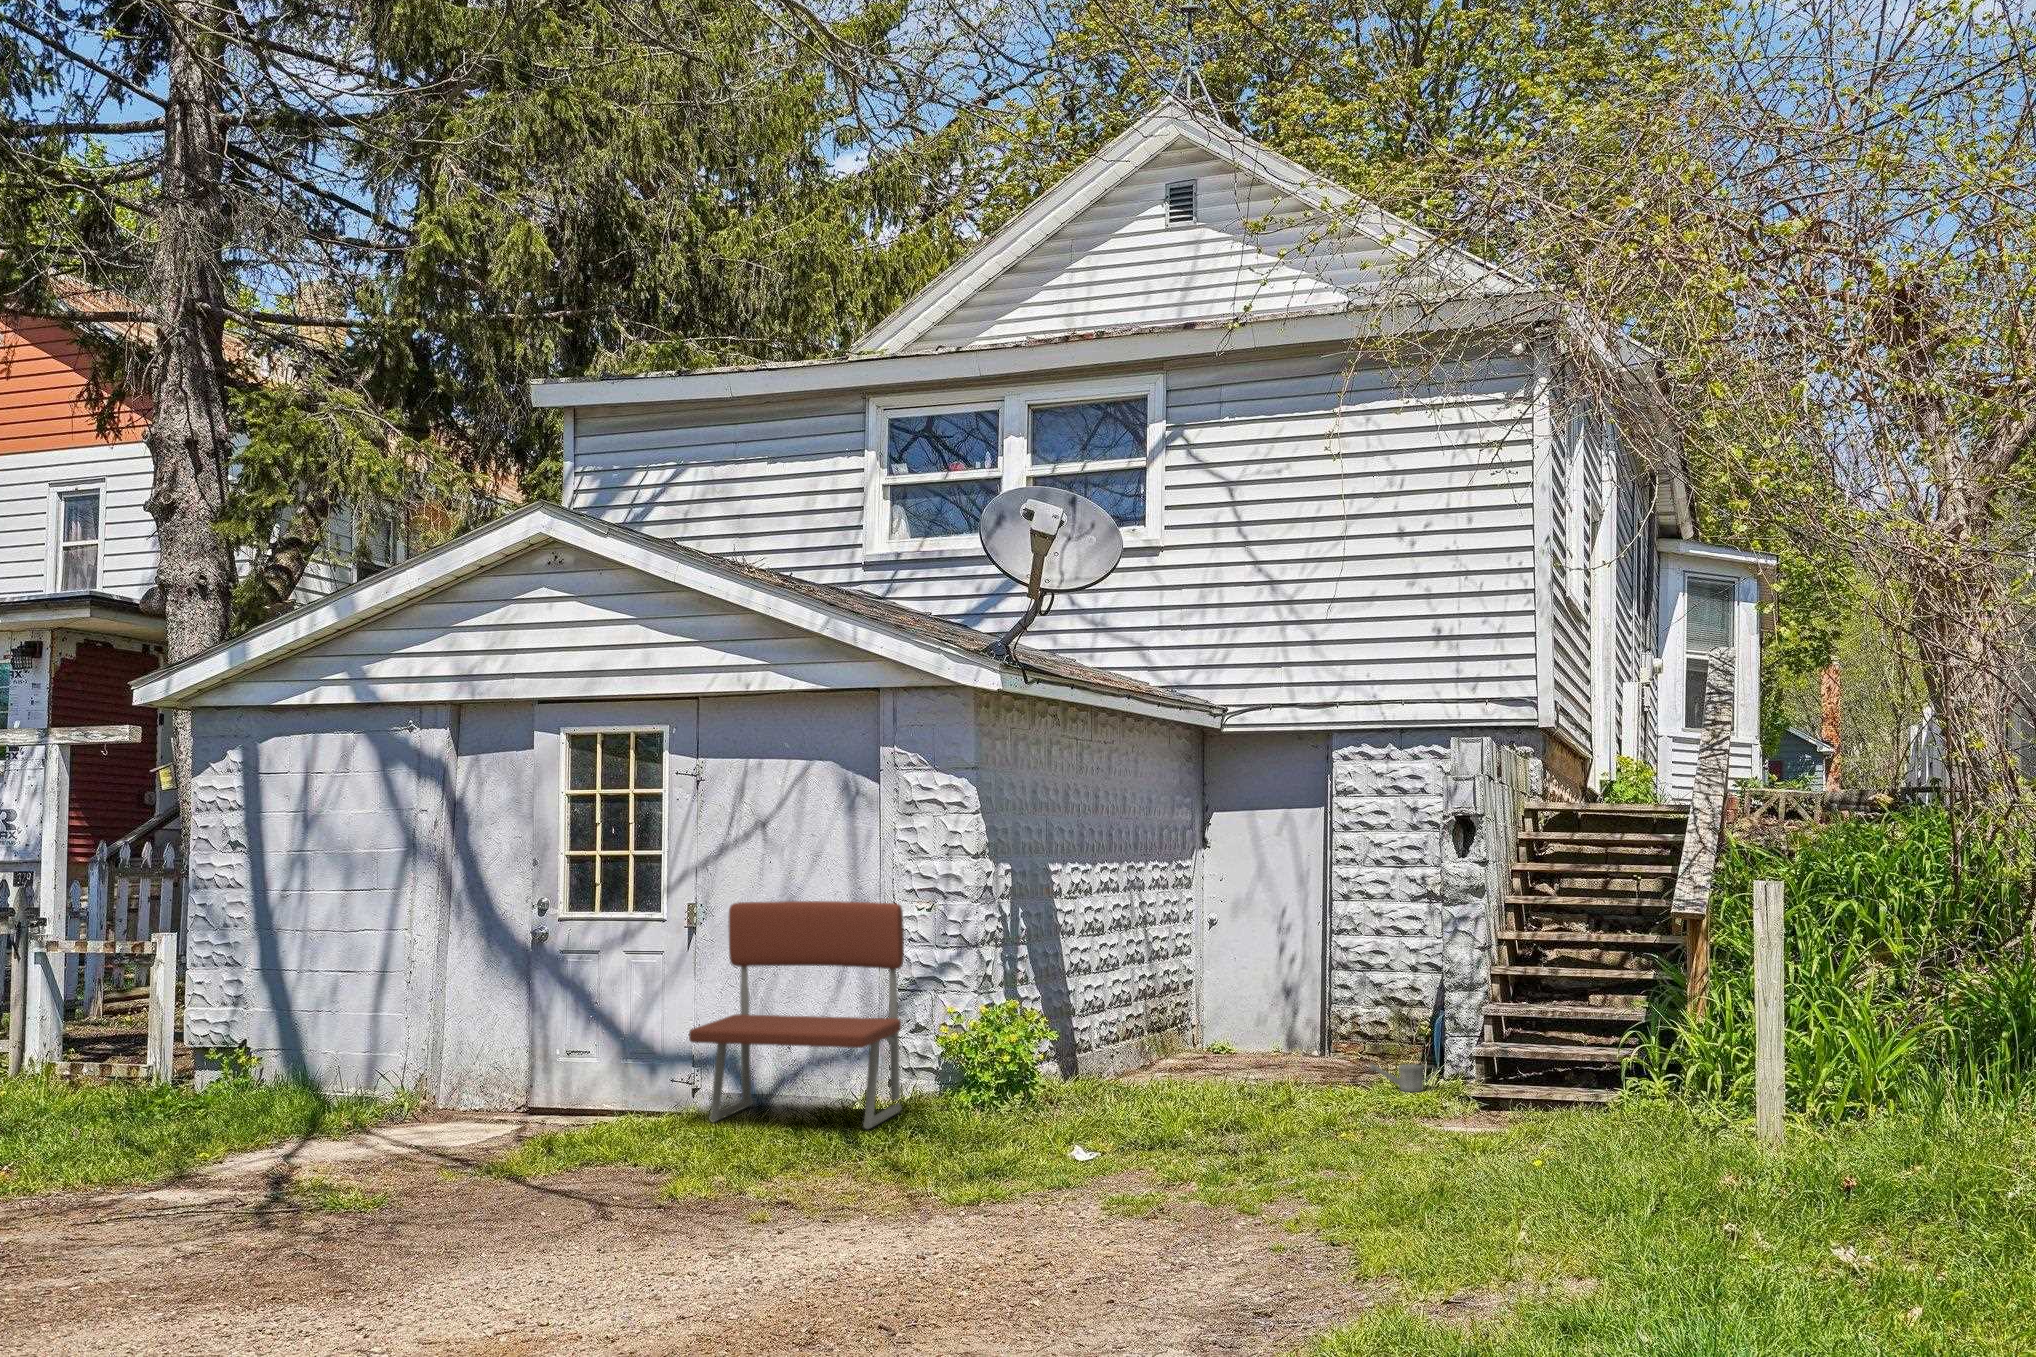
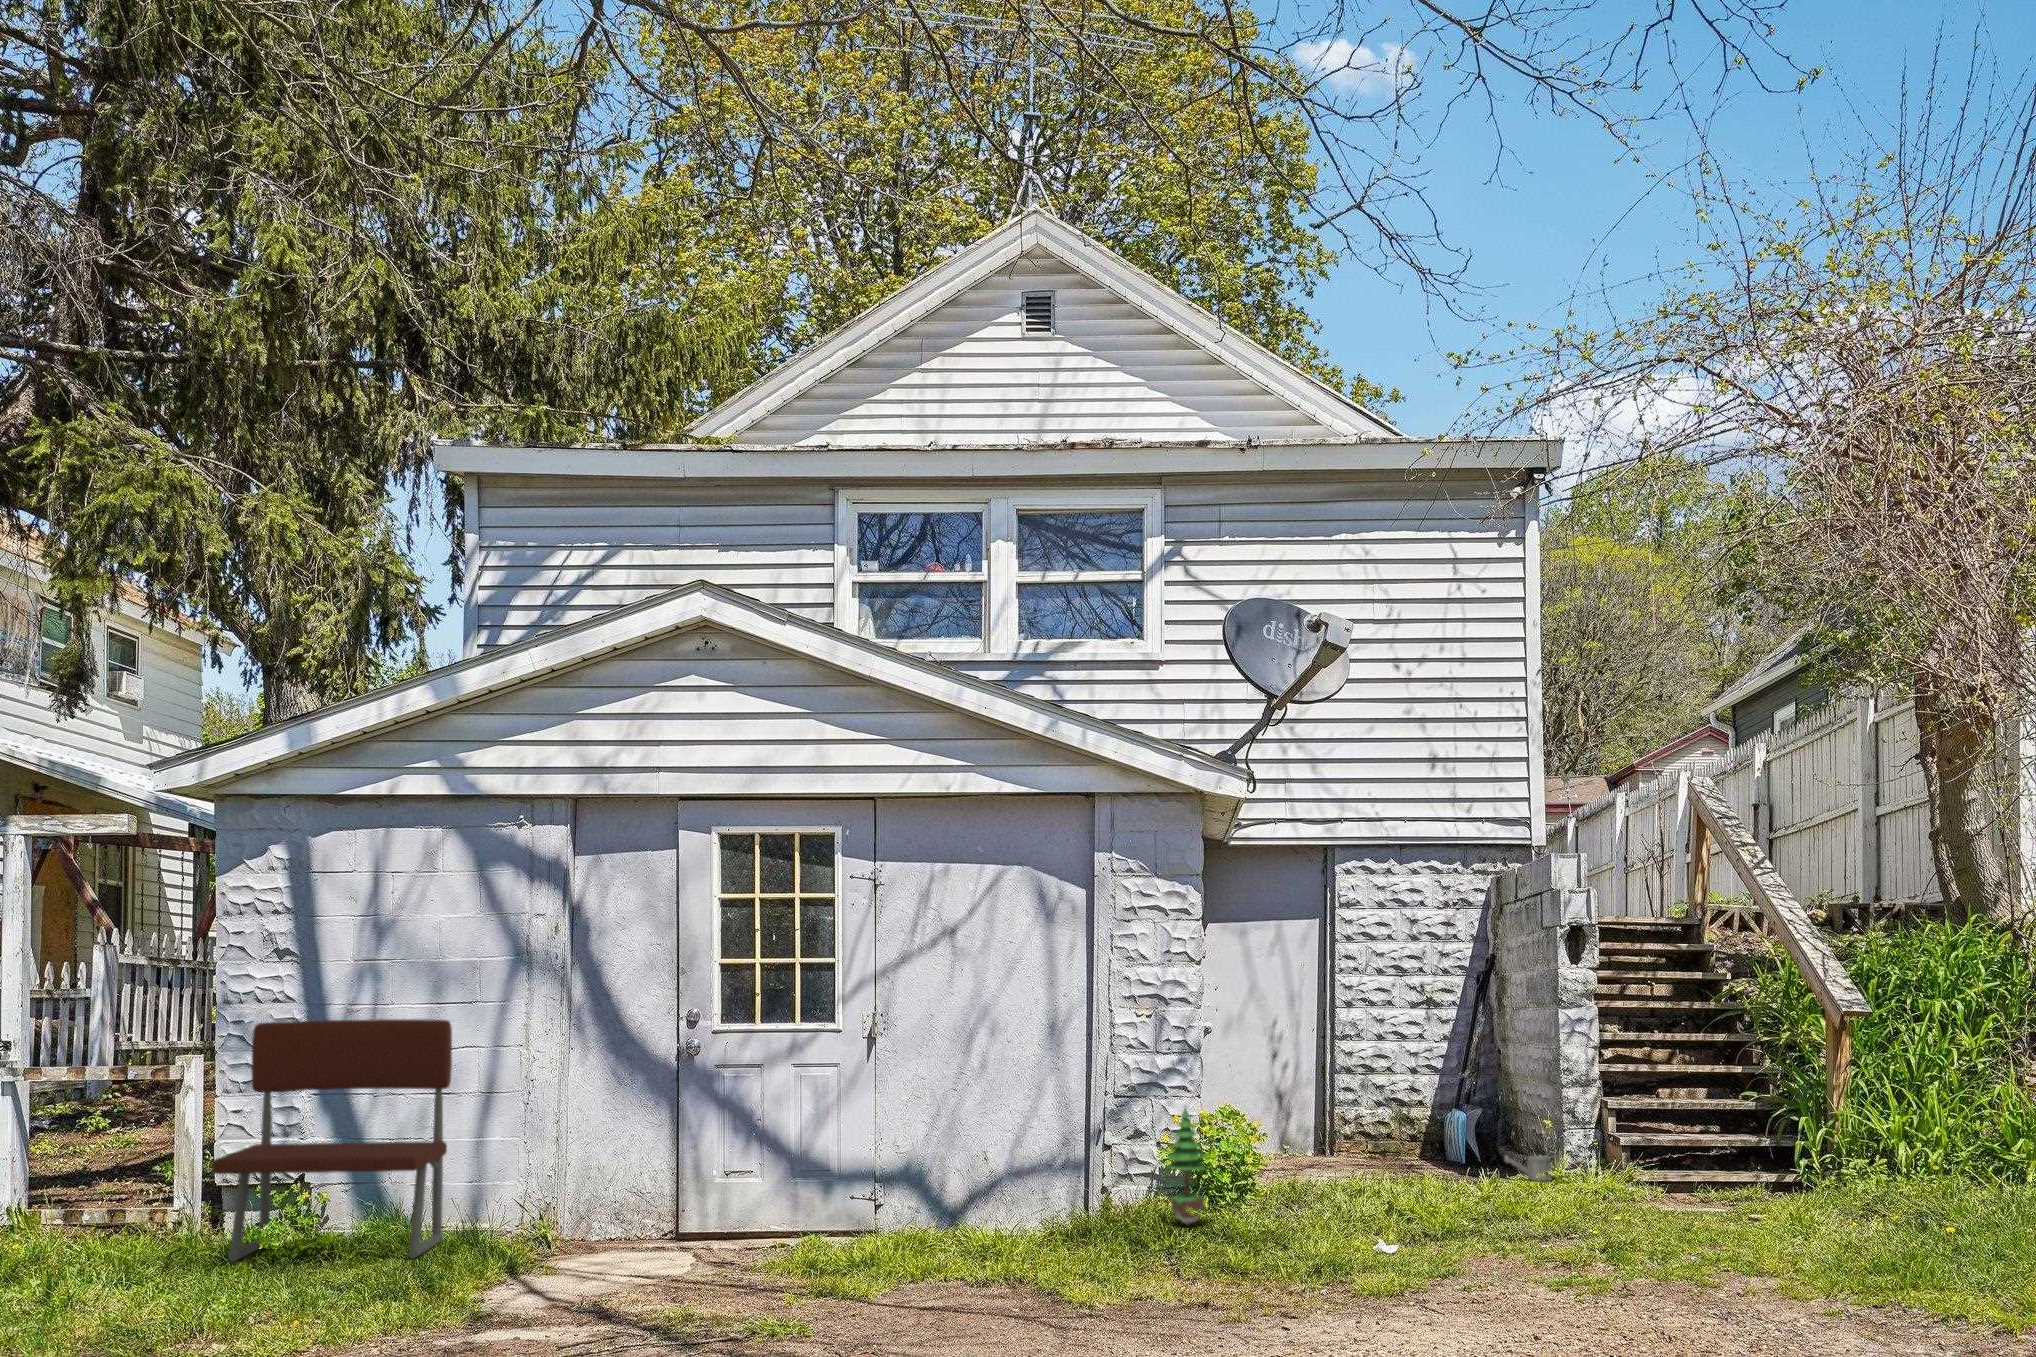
bench: present [689,901,904,1129] -> present [212,1019,452,1262]
potted tree: none [930,1001,971,1118] -> present [1166,1108,1206,1225]

